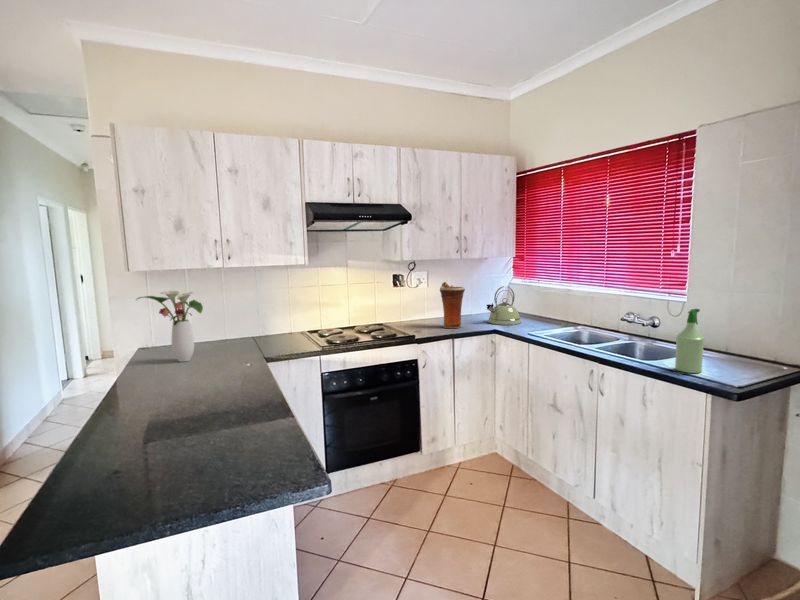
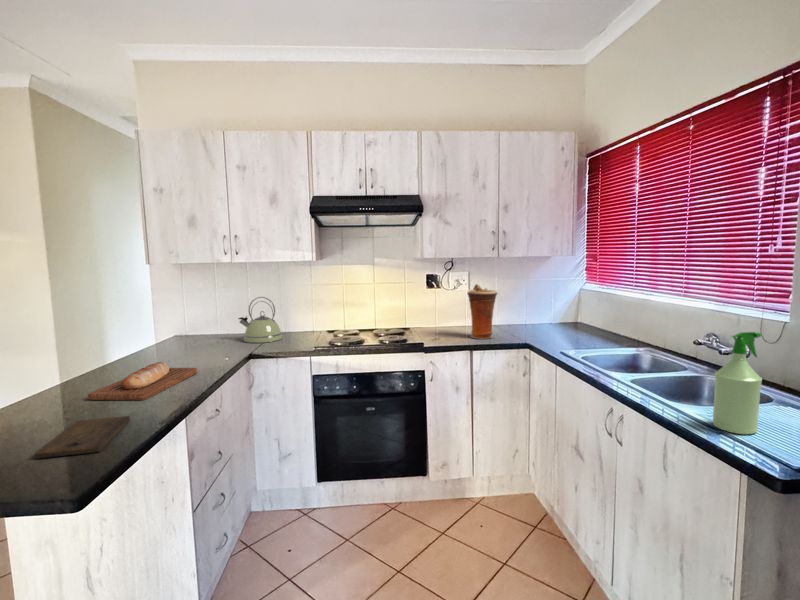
kettle: present [486,286,521,325] -> present [239,297,283,343]
flower arrangement: present [137,291,203,362] -> none [140,283,199,351]
bread loaf: none [175,371,245,414] -> present [88,362,197,400]
cutting board: none [219,419,289,463] -> present [35,416,130,458]

